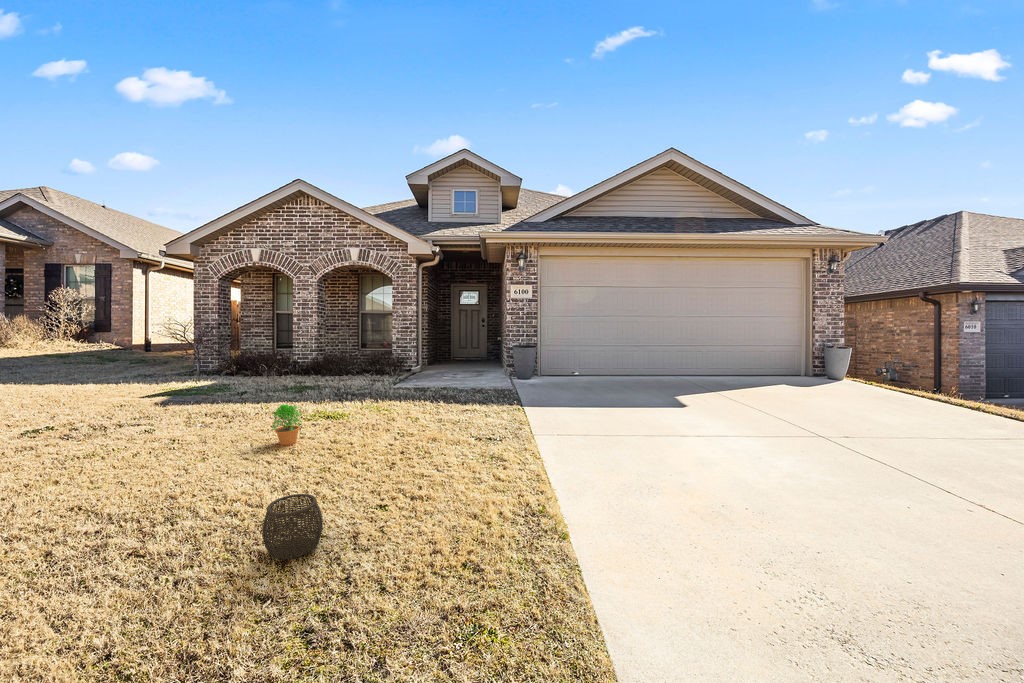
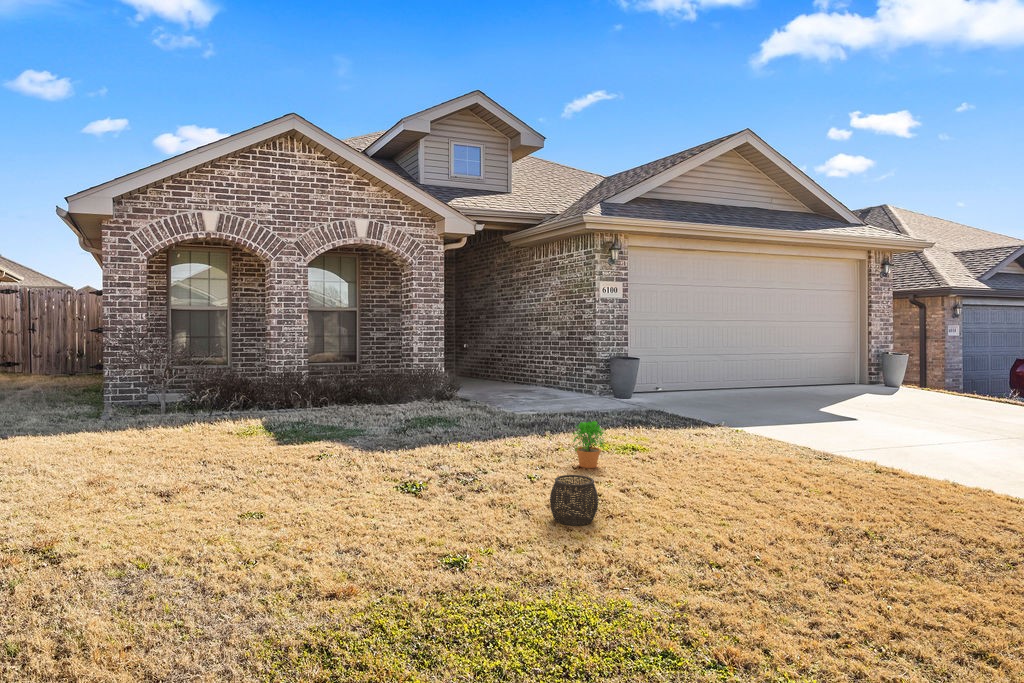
woven basket: present [262,494,323,560] -> present [550,475,598,526]

